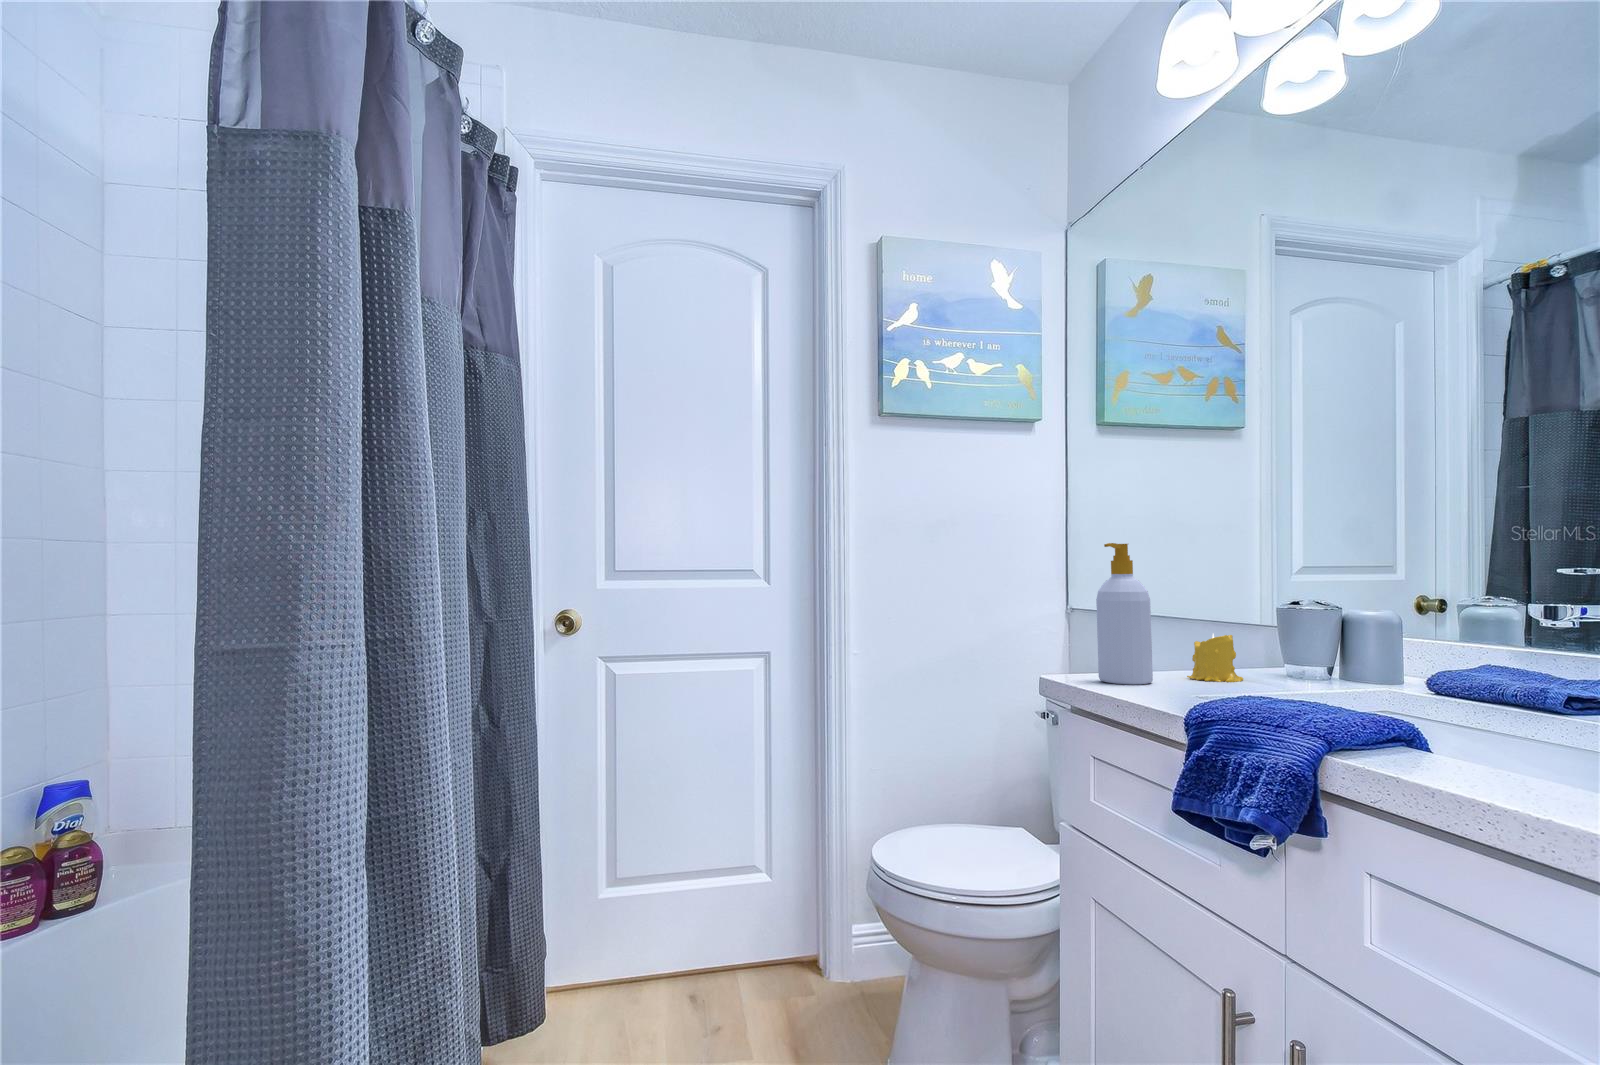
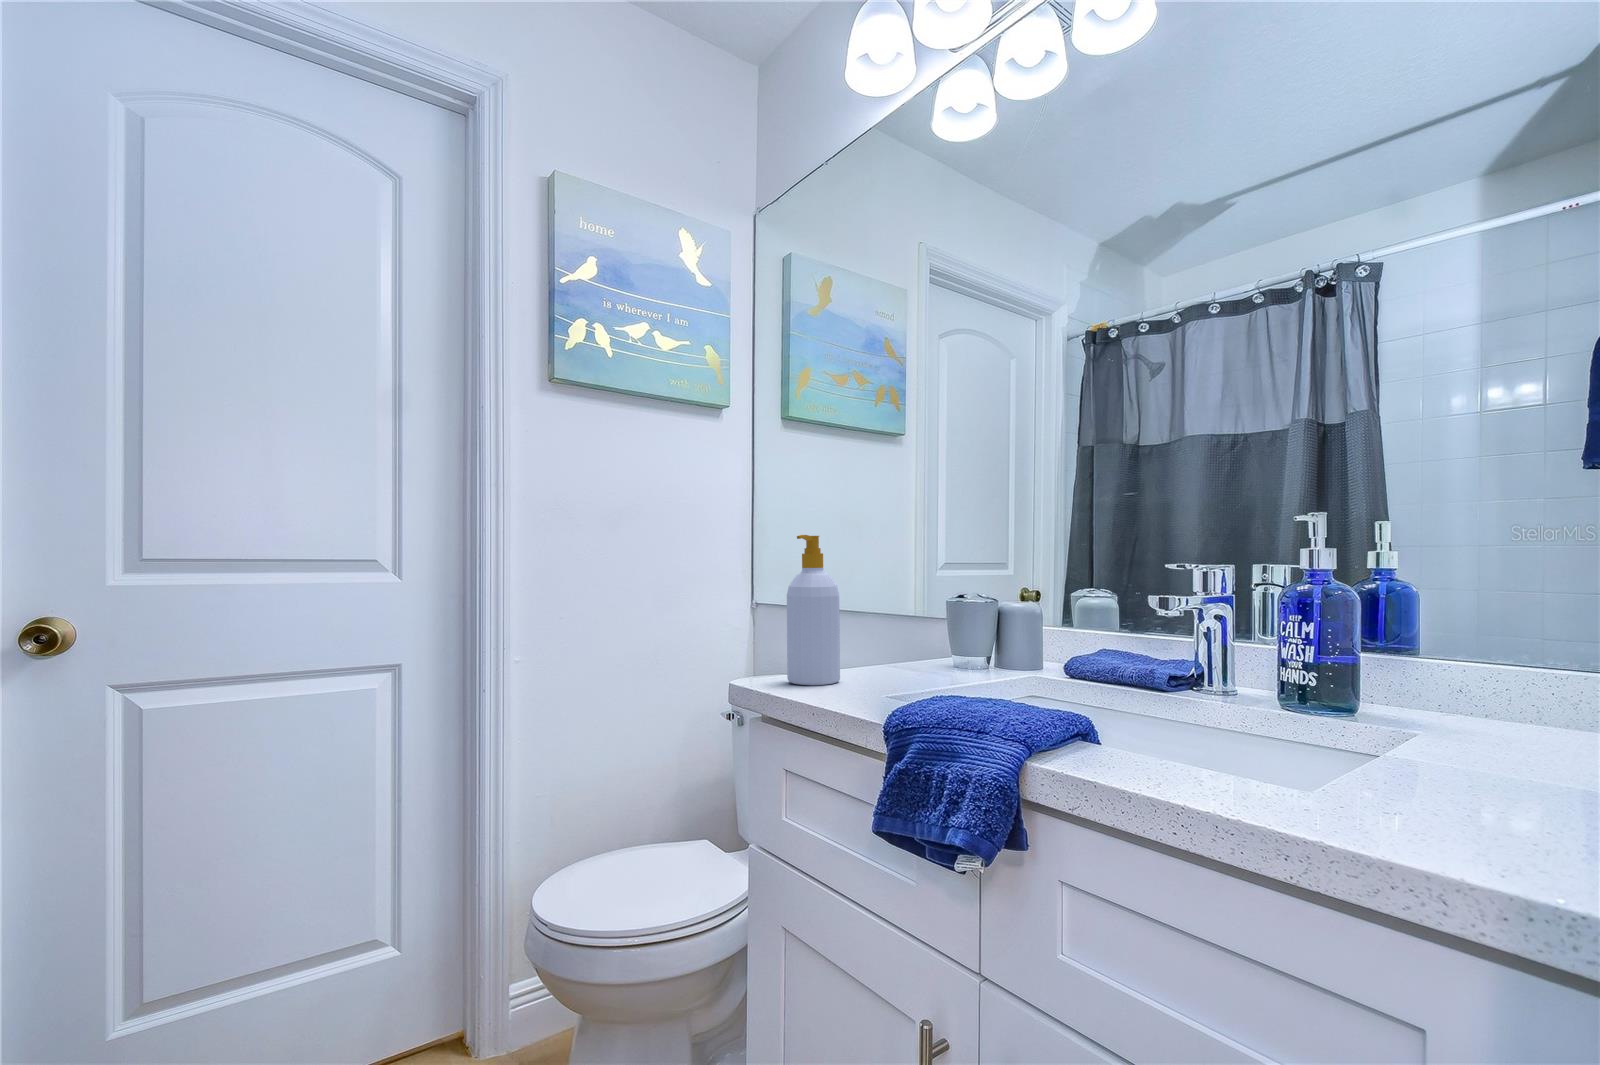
candle: present [1187,634,1243,682] -> none [869,625,918,676]

